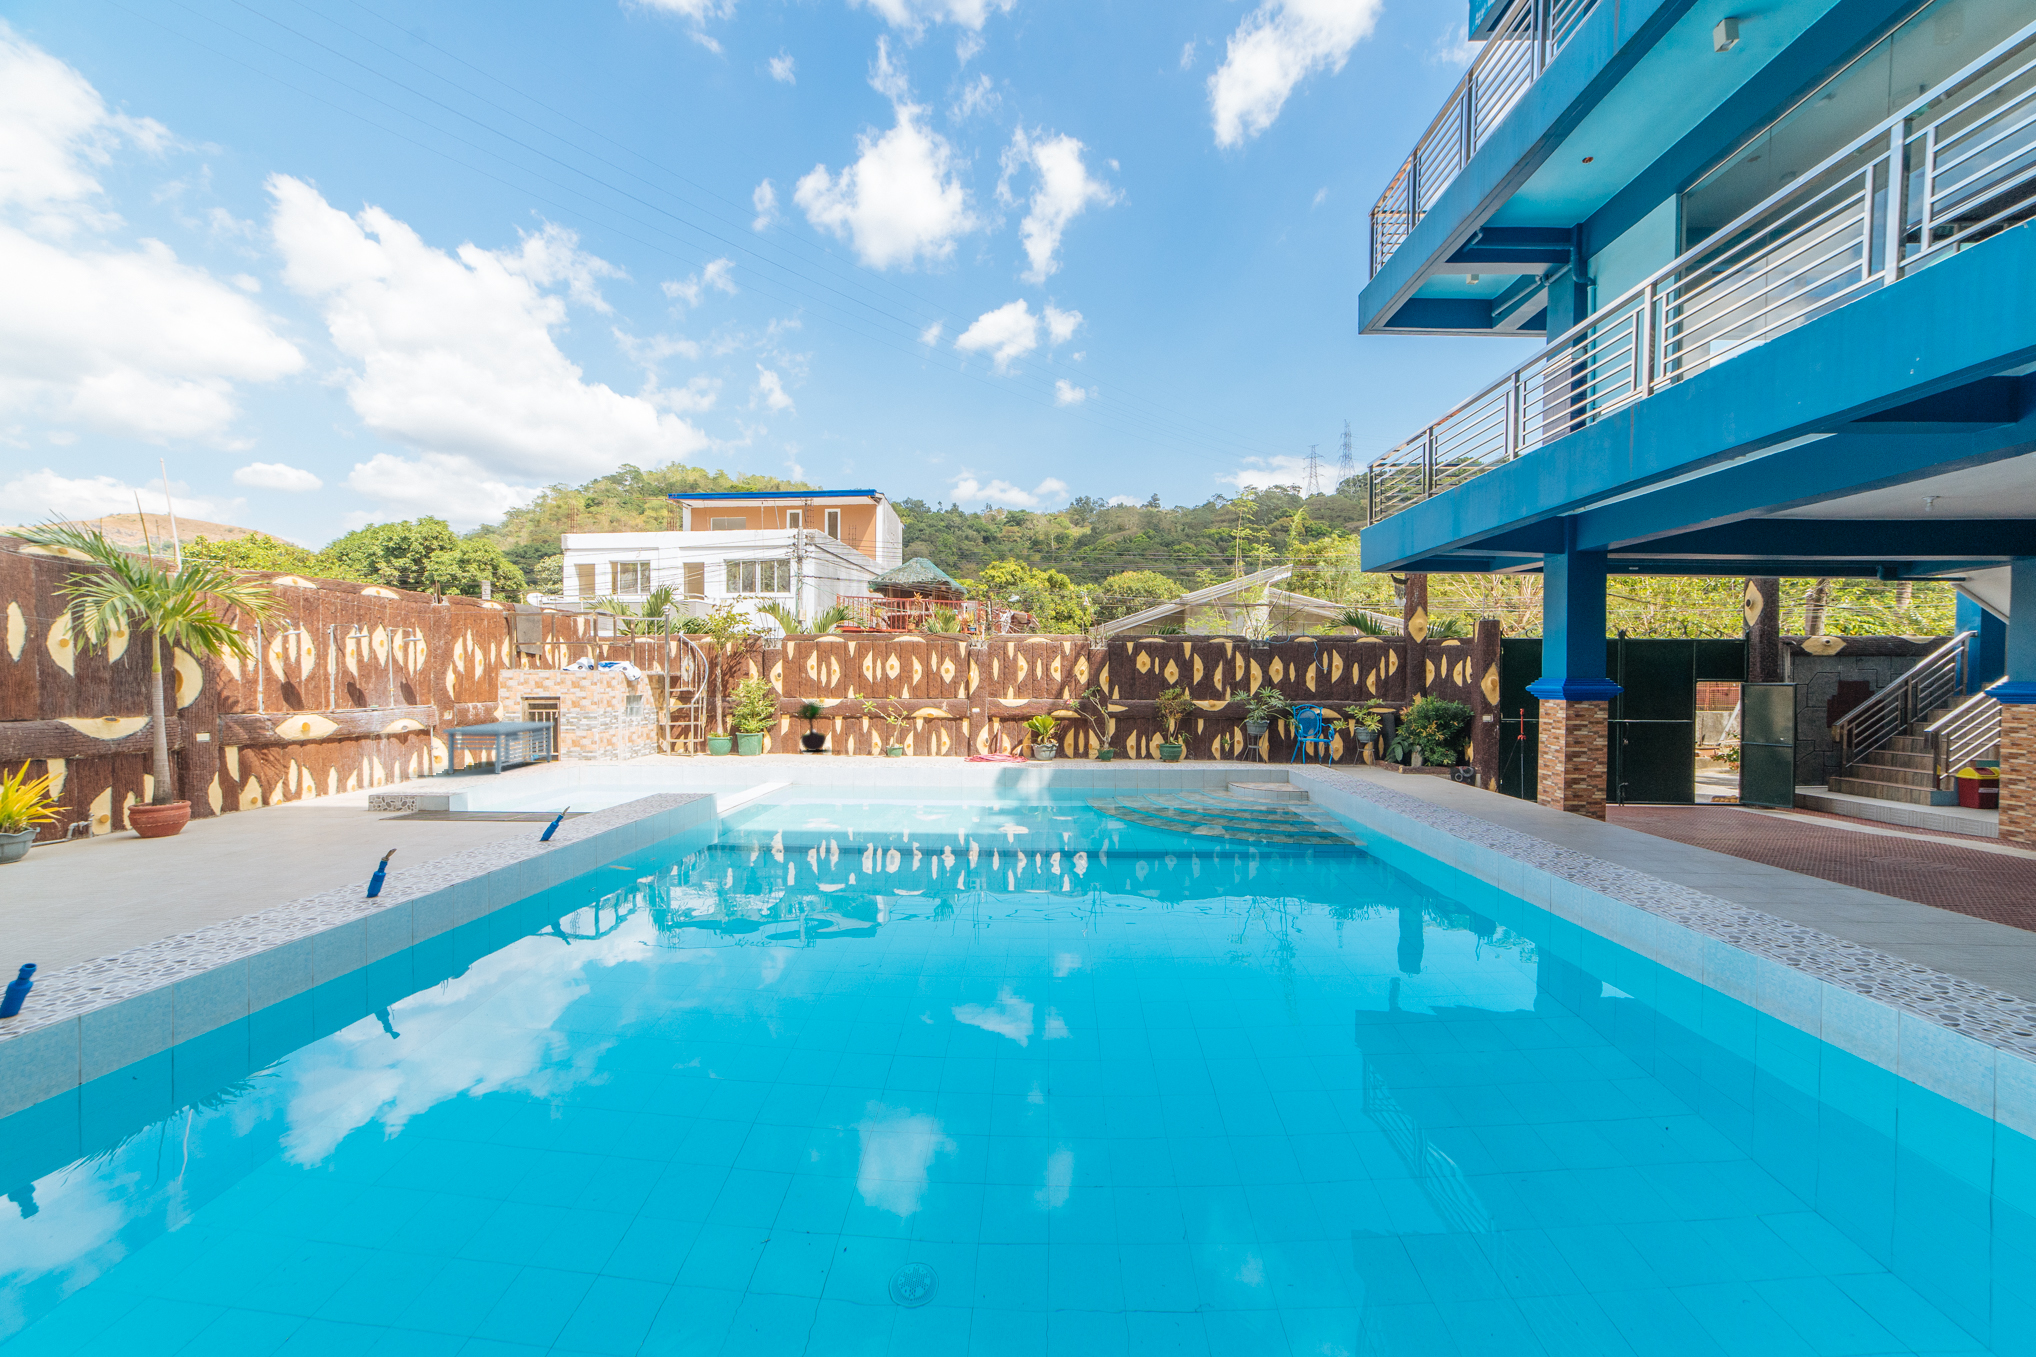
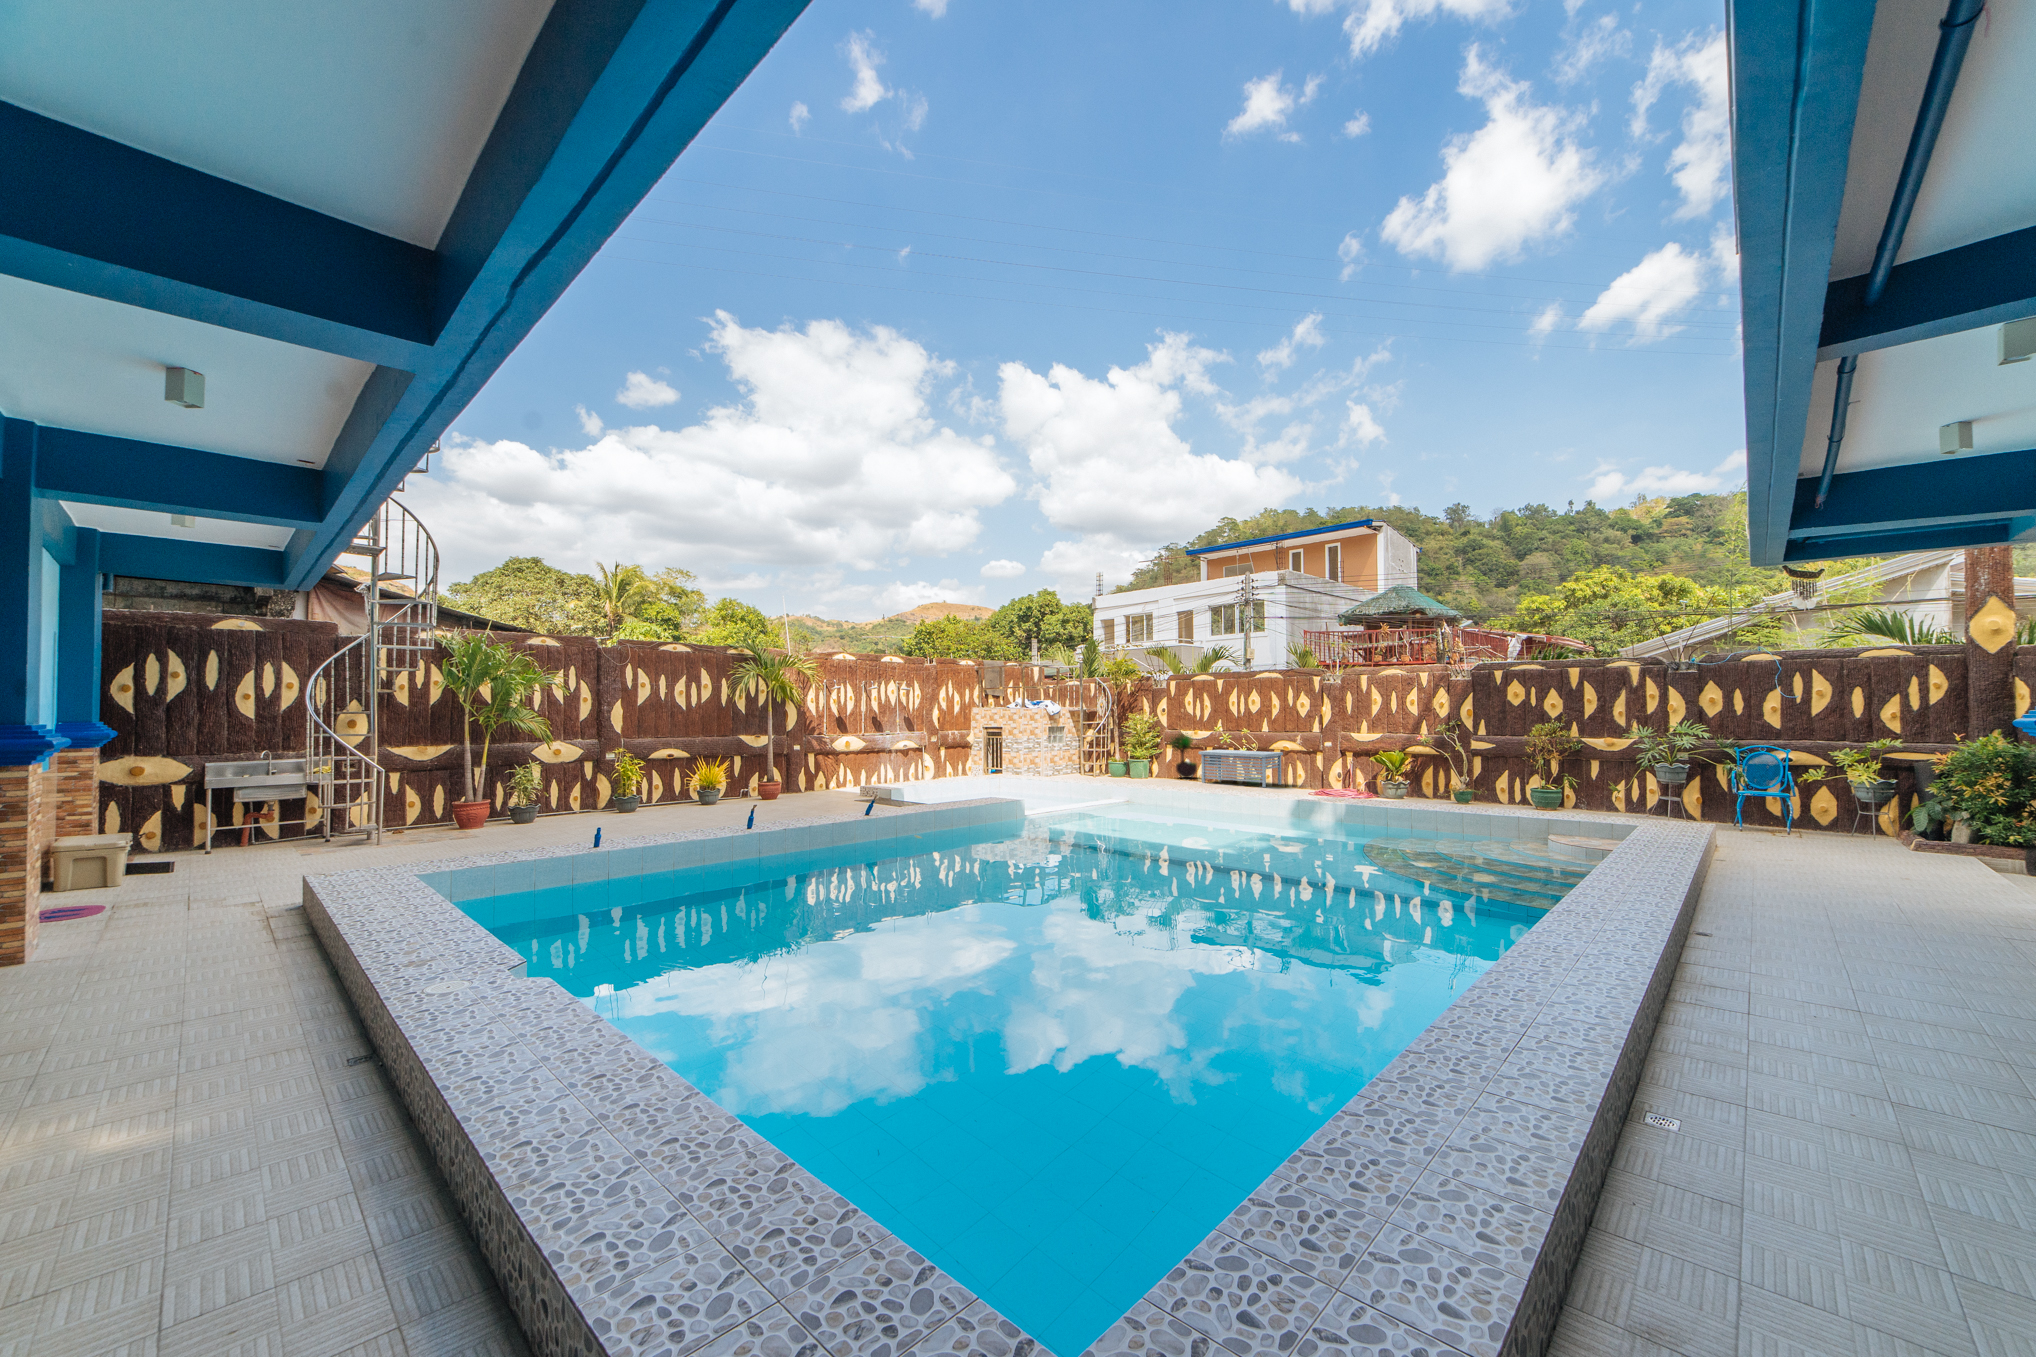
storage bench: present [443,721,554,774] -> present [1199,750,1283,787]

